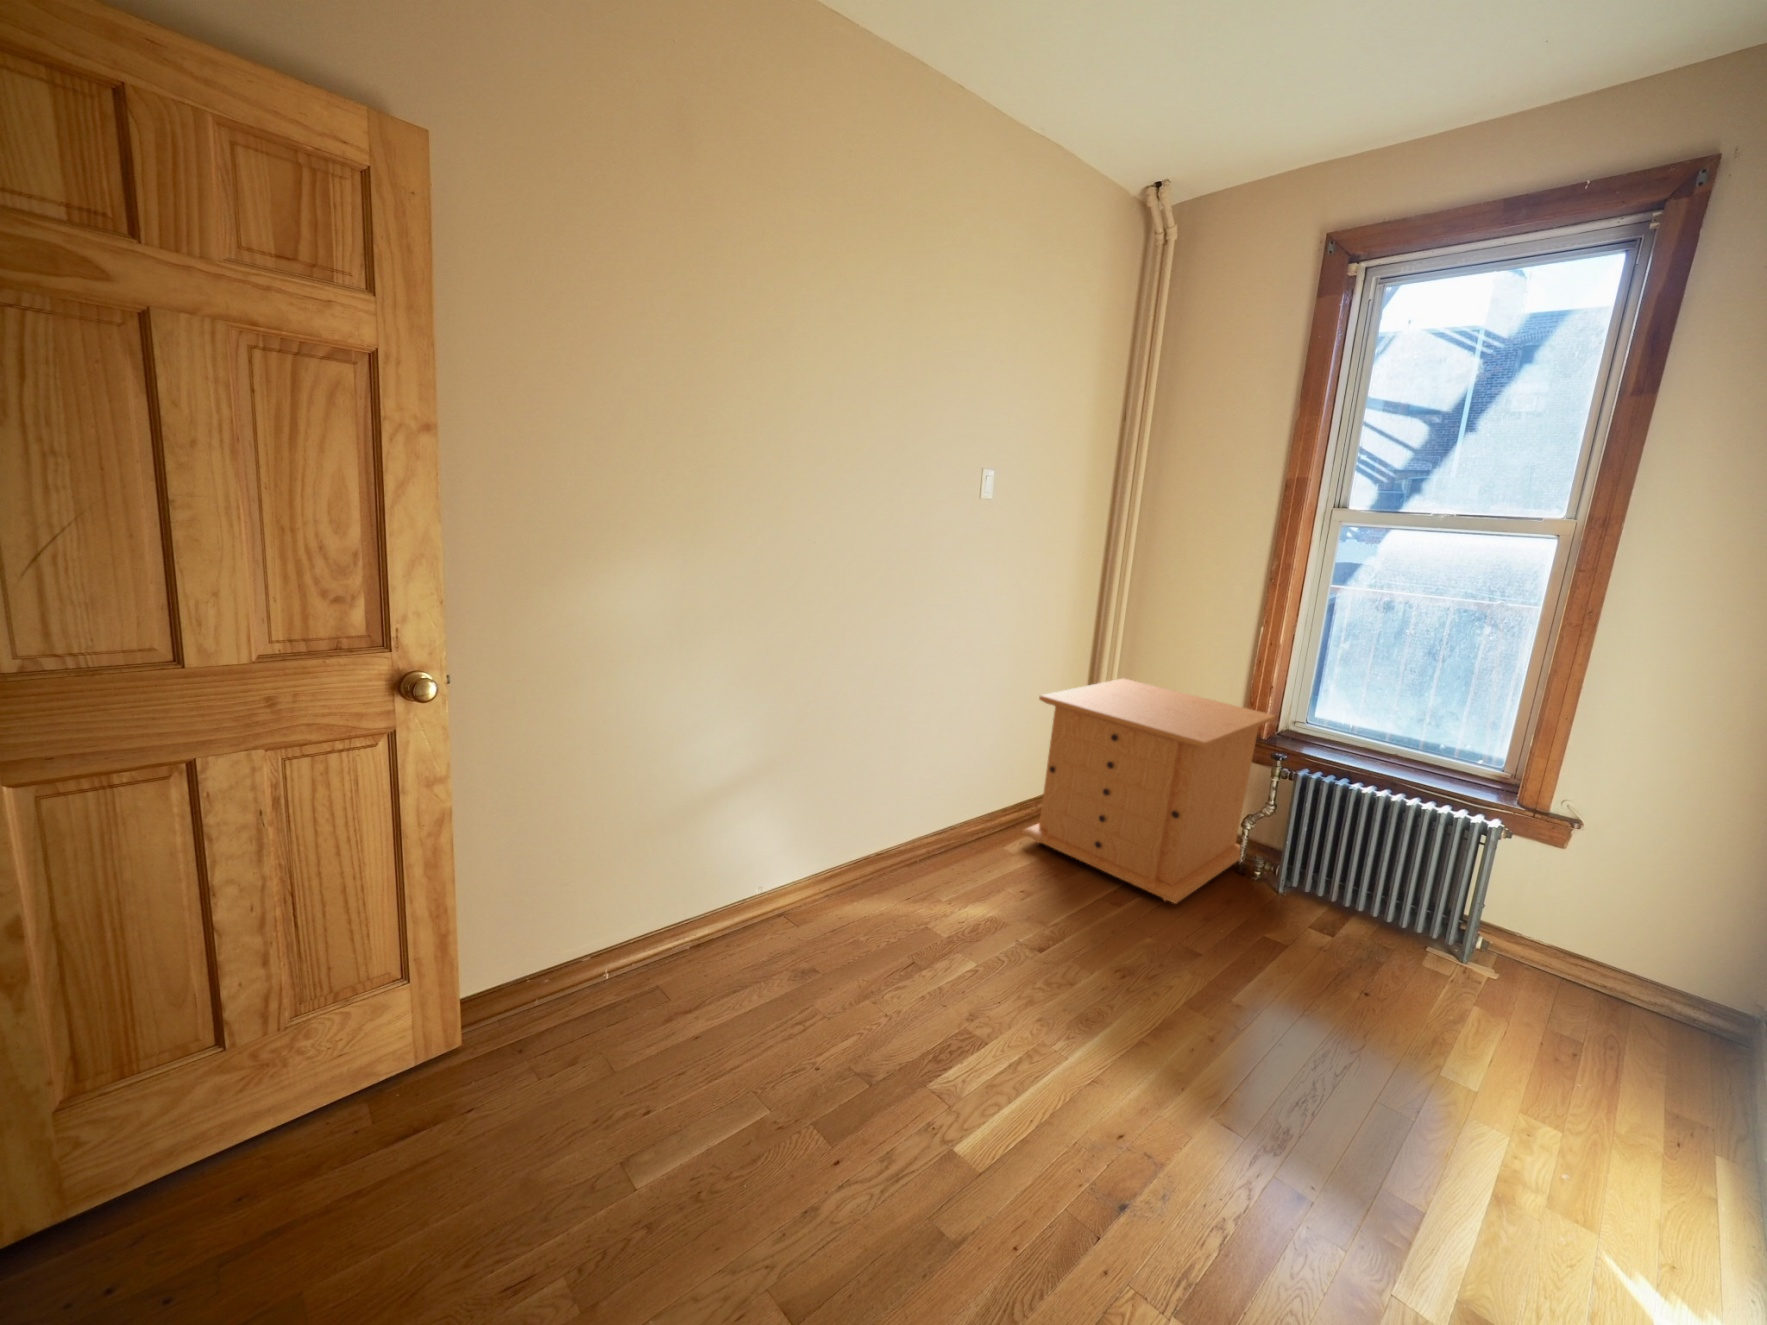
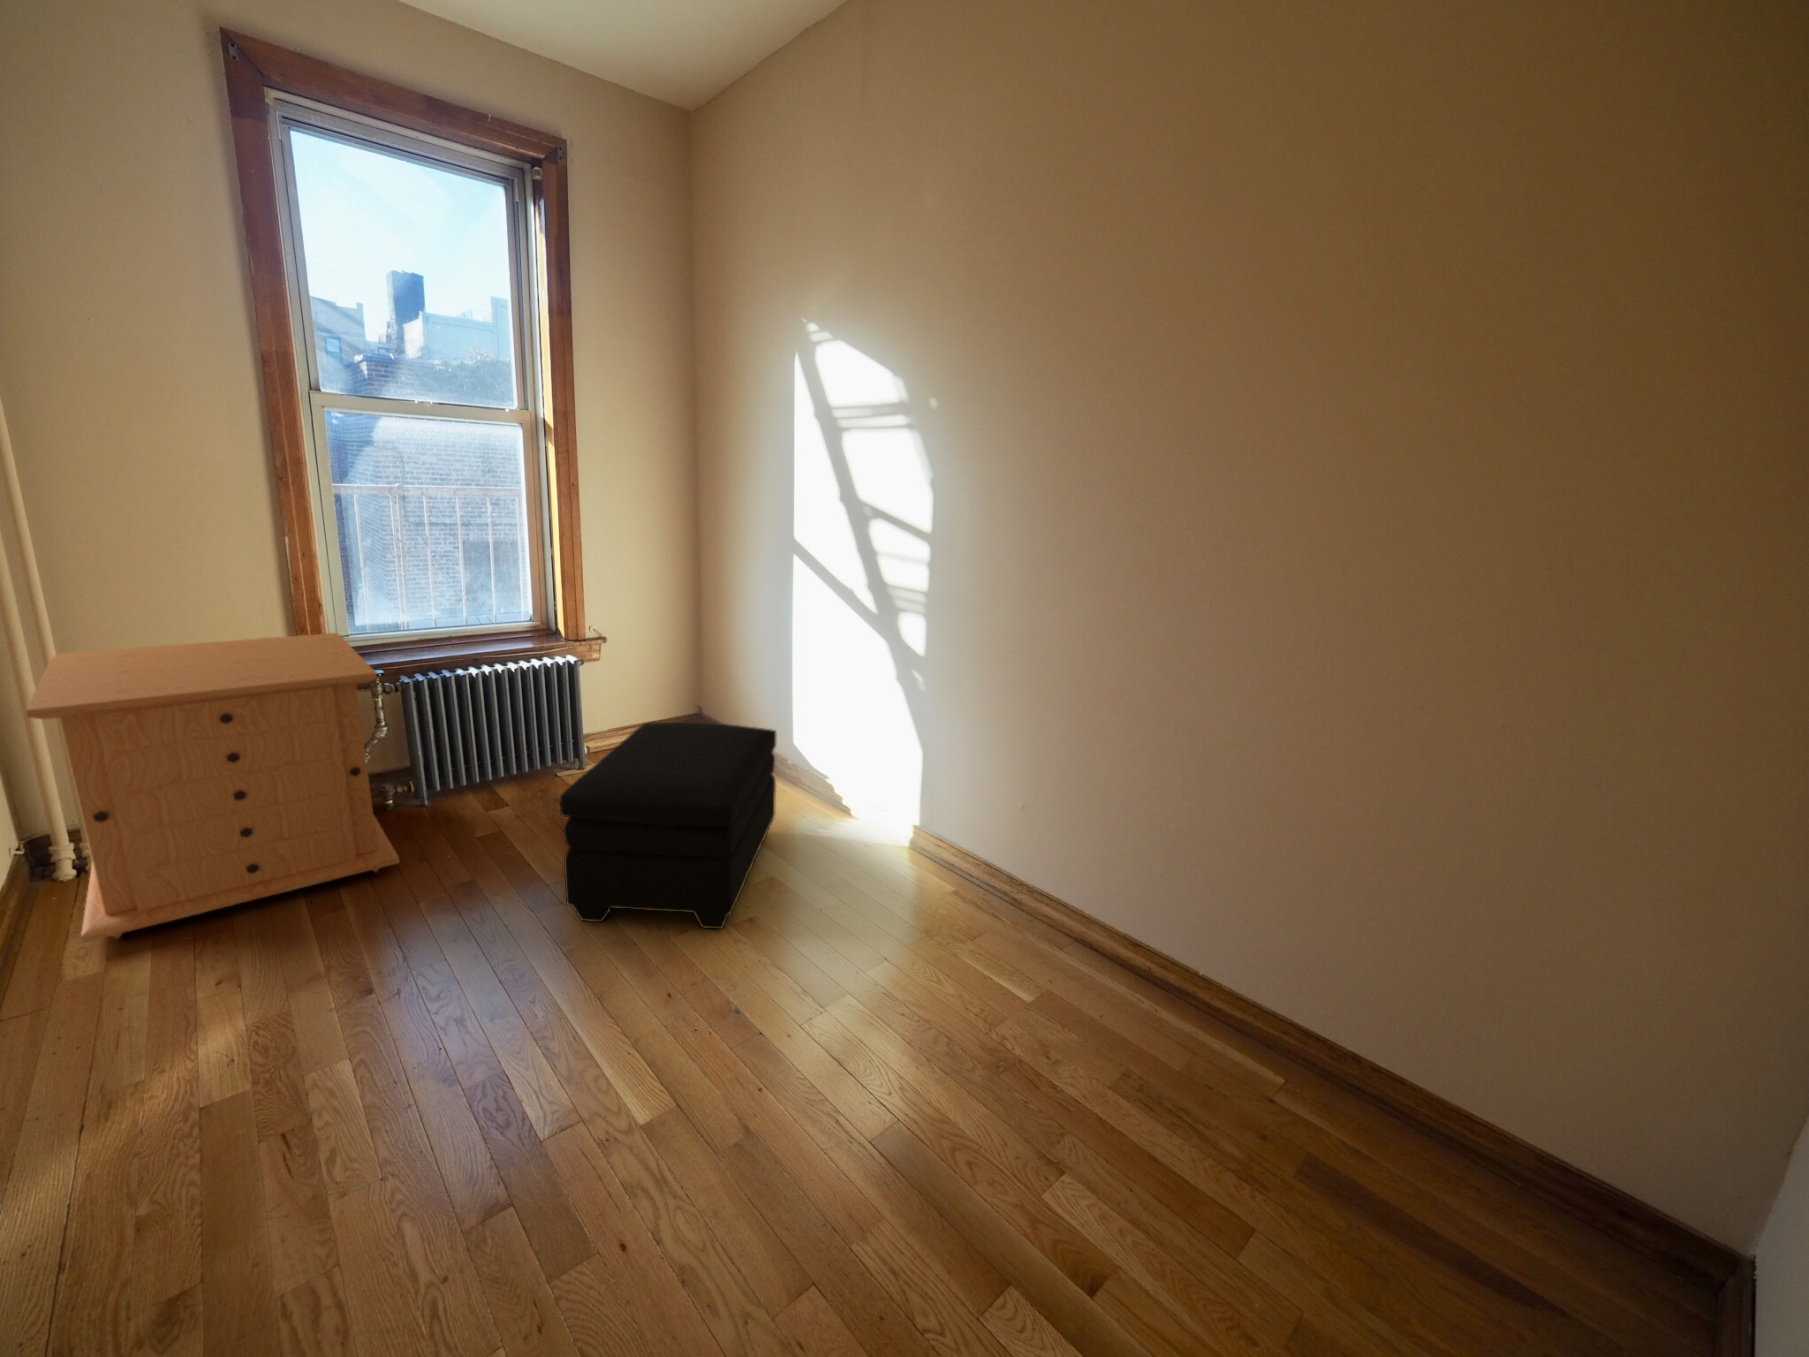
ottoman: none [1181,901,1619,1194] -> present [559,722,776,929]

